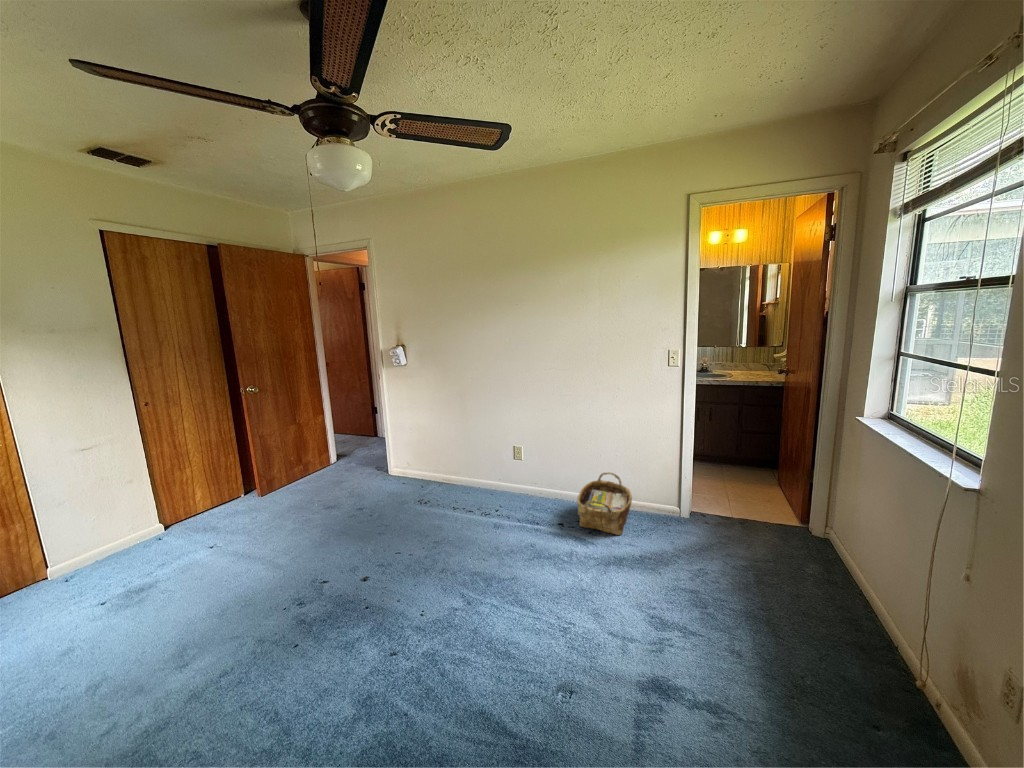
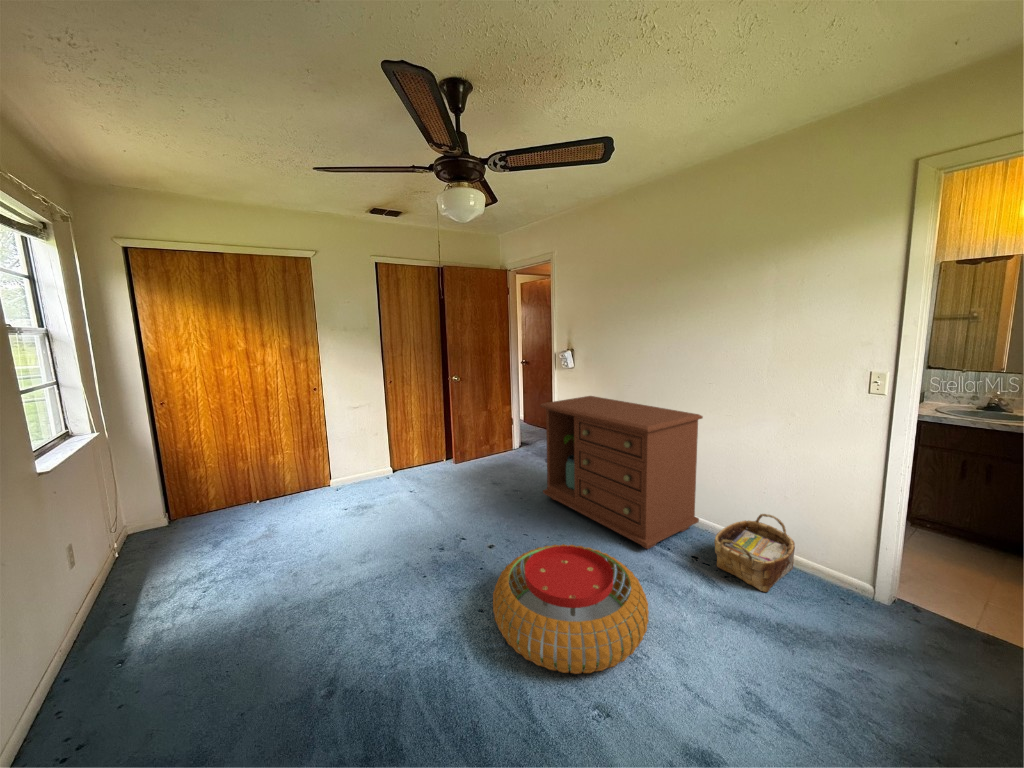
dresser: none [387,393,551,530] -> present [540,396,703,549]
pouf: none [409,544,570,682] -> present [493,544,649,674]

